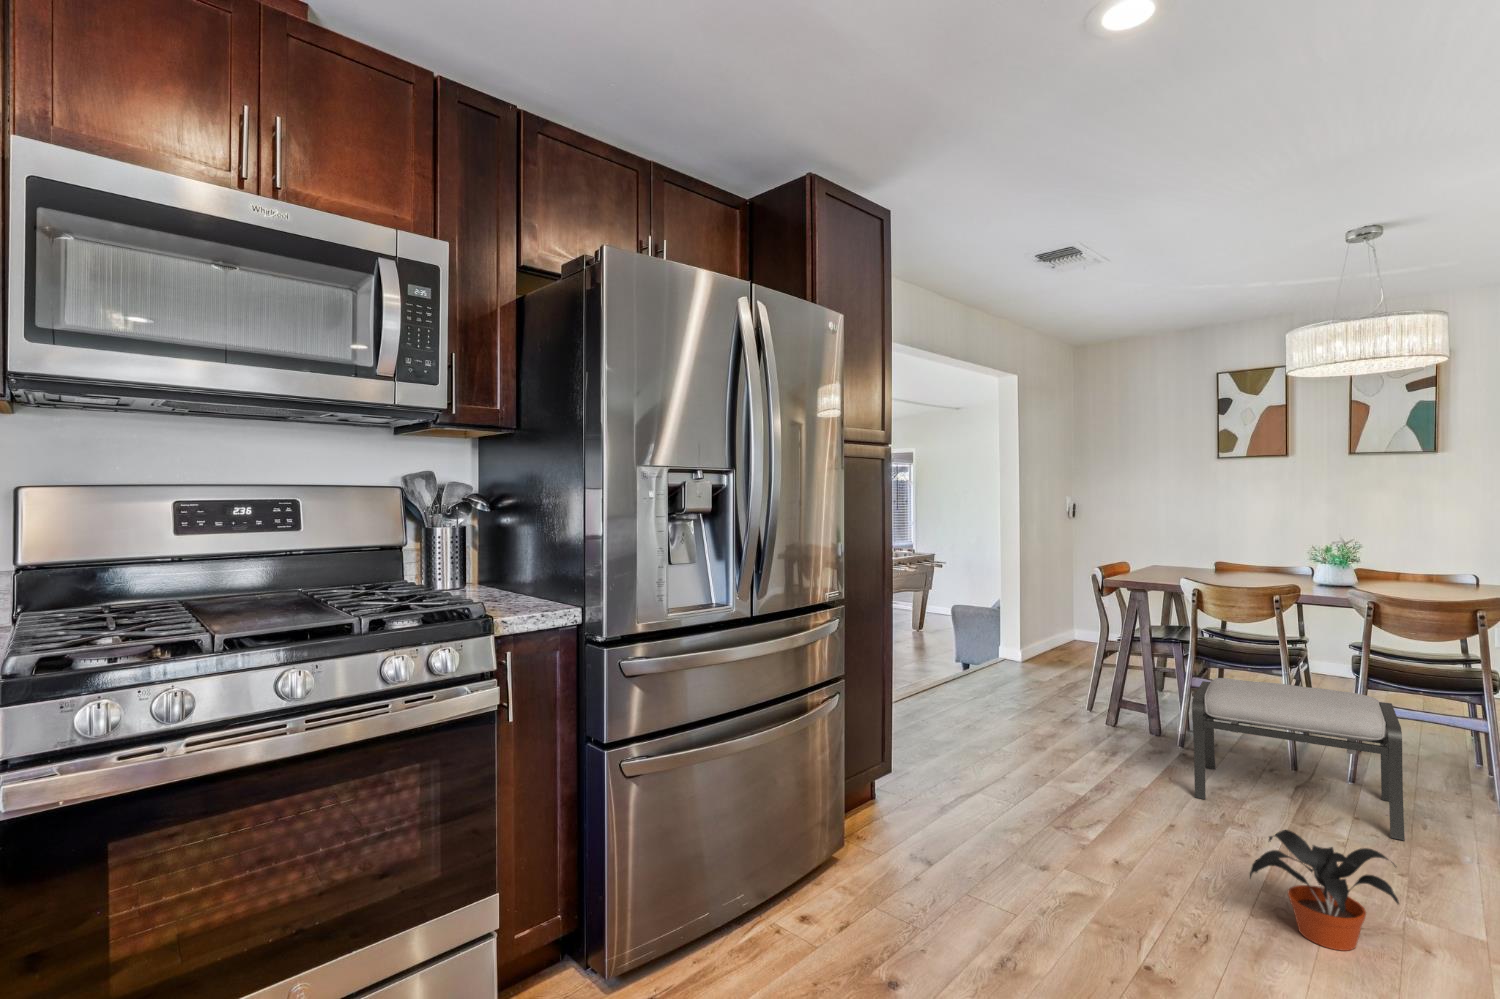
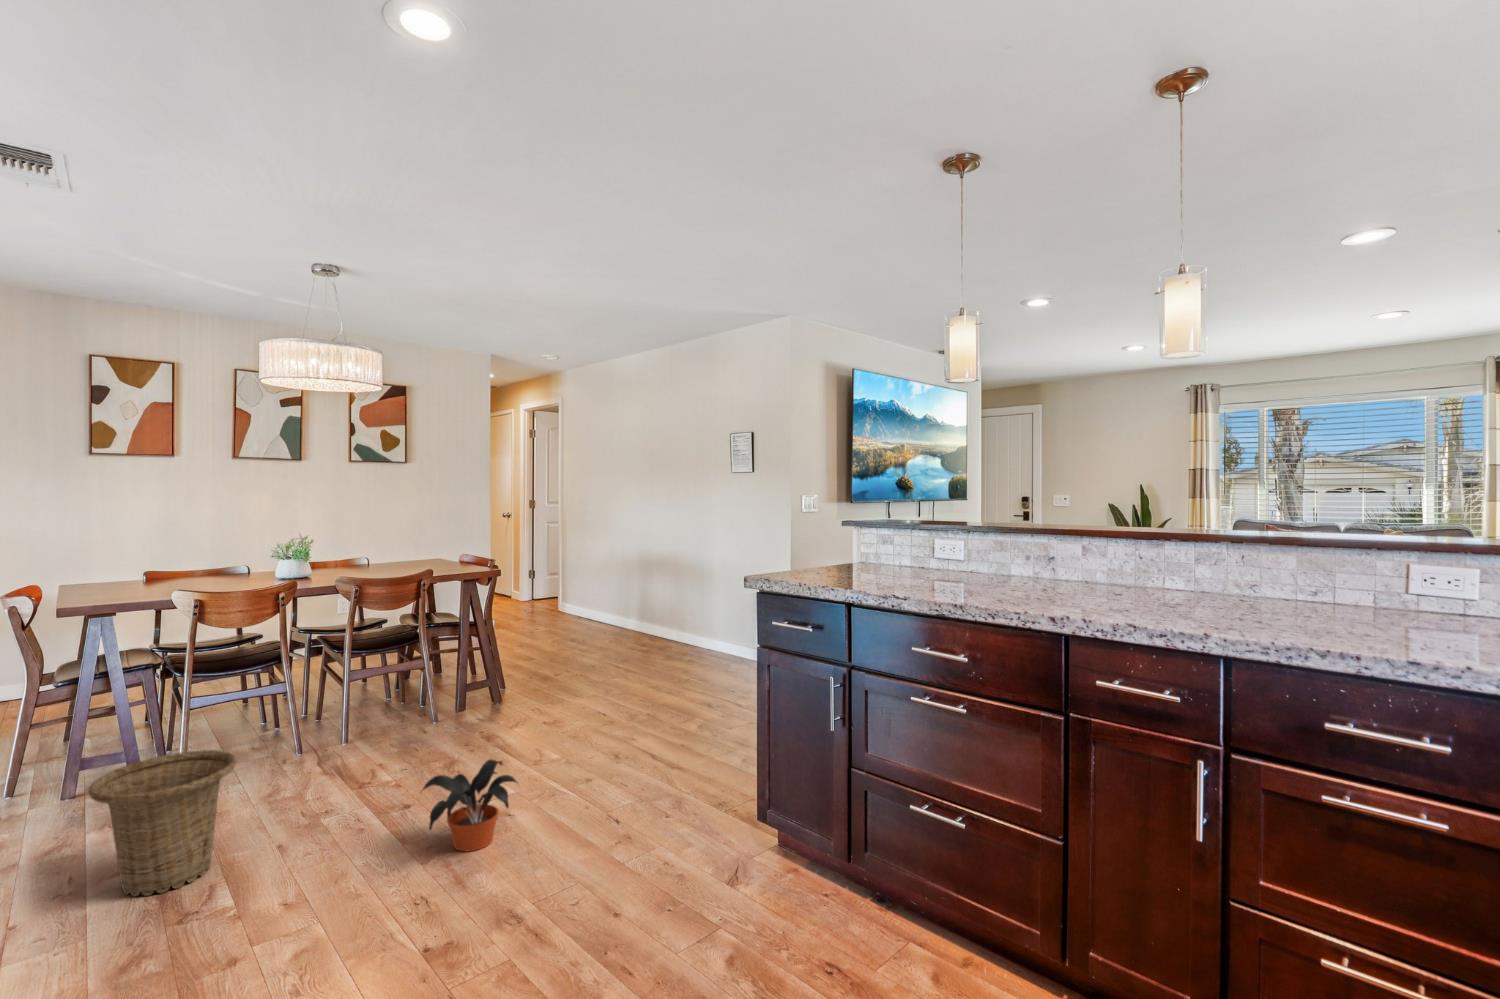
ottoman: present [1192,678,1405,840] -> none [229,663,425,814]
basket: none [1040,704,1138,812] -> present [88,750,236,896]

